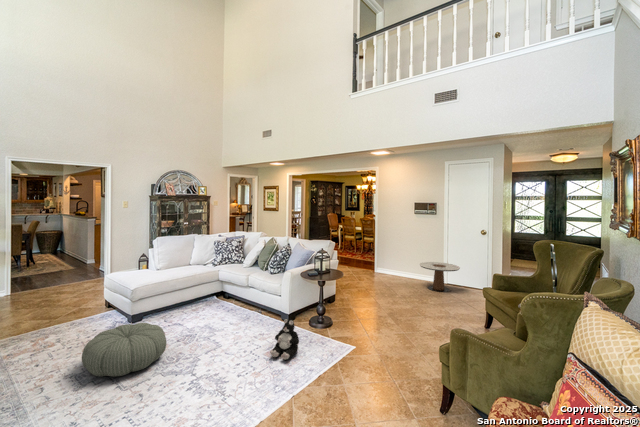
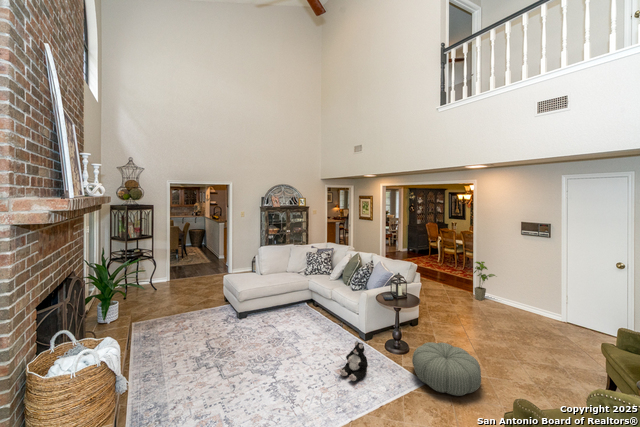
house plant: none [377,241,396,276] -> present [474,262,495,300]
side table: present [420,262,460,292] -> none [525,292,581,332]
pouf: present [82,323,167,377] -> present [412,342,481,396]

